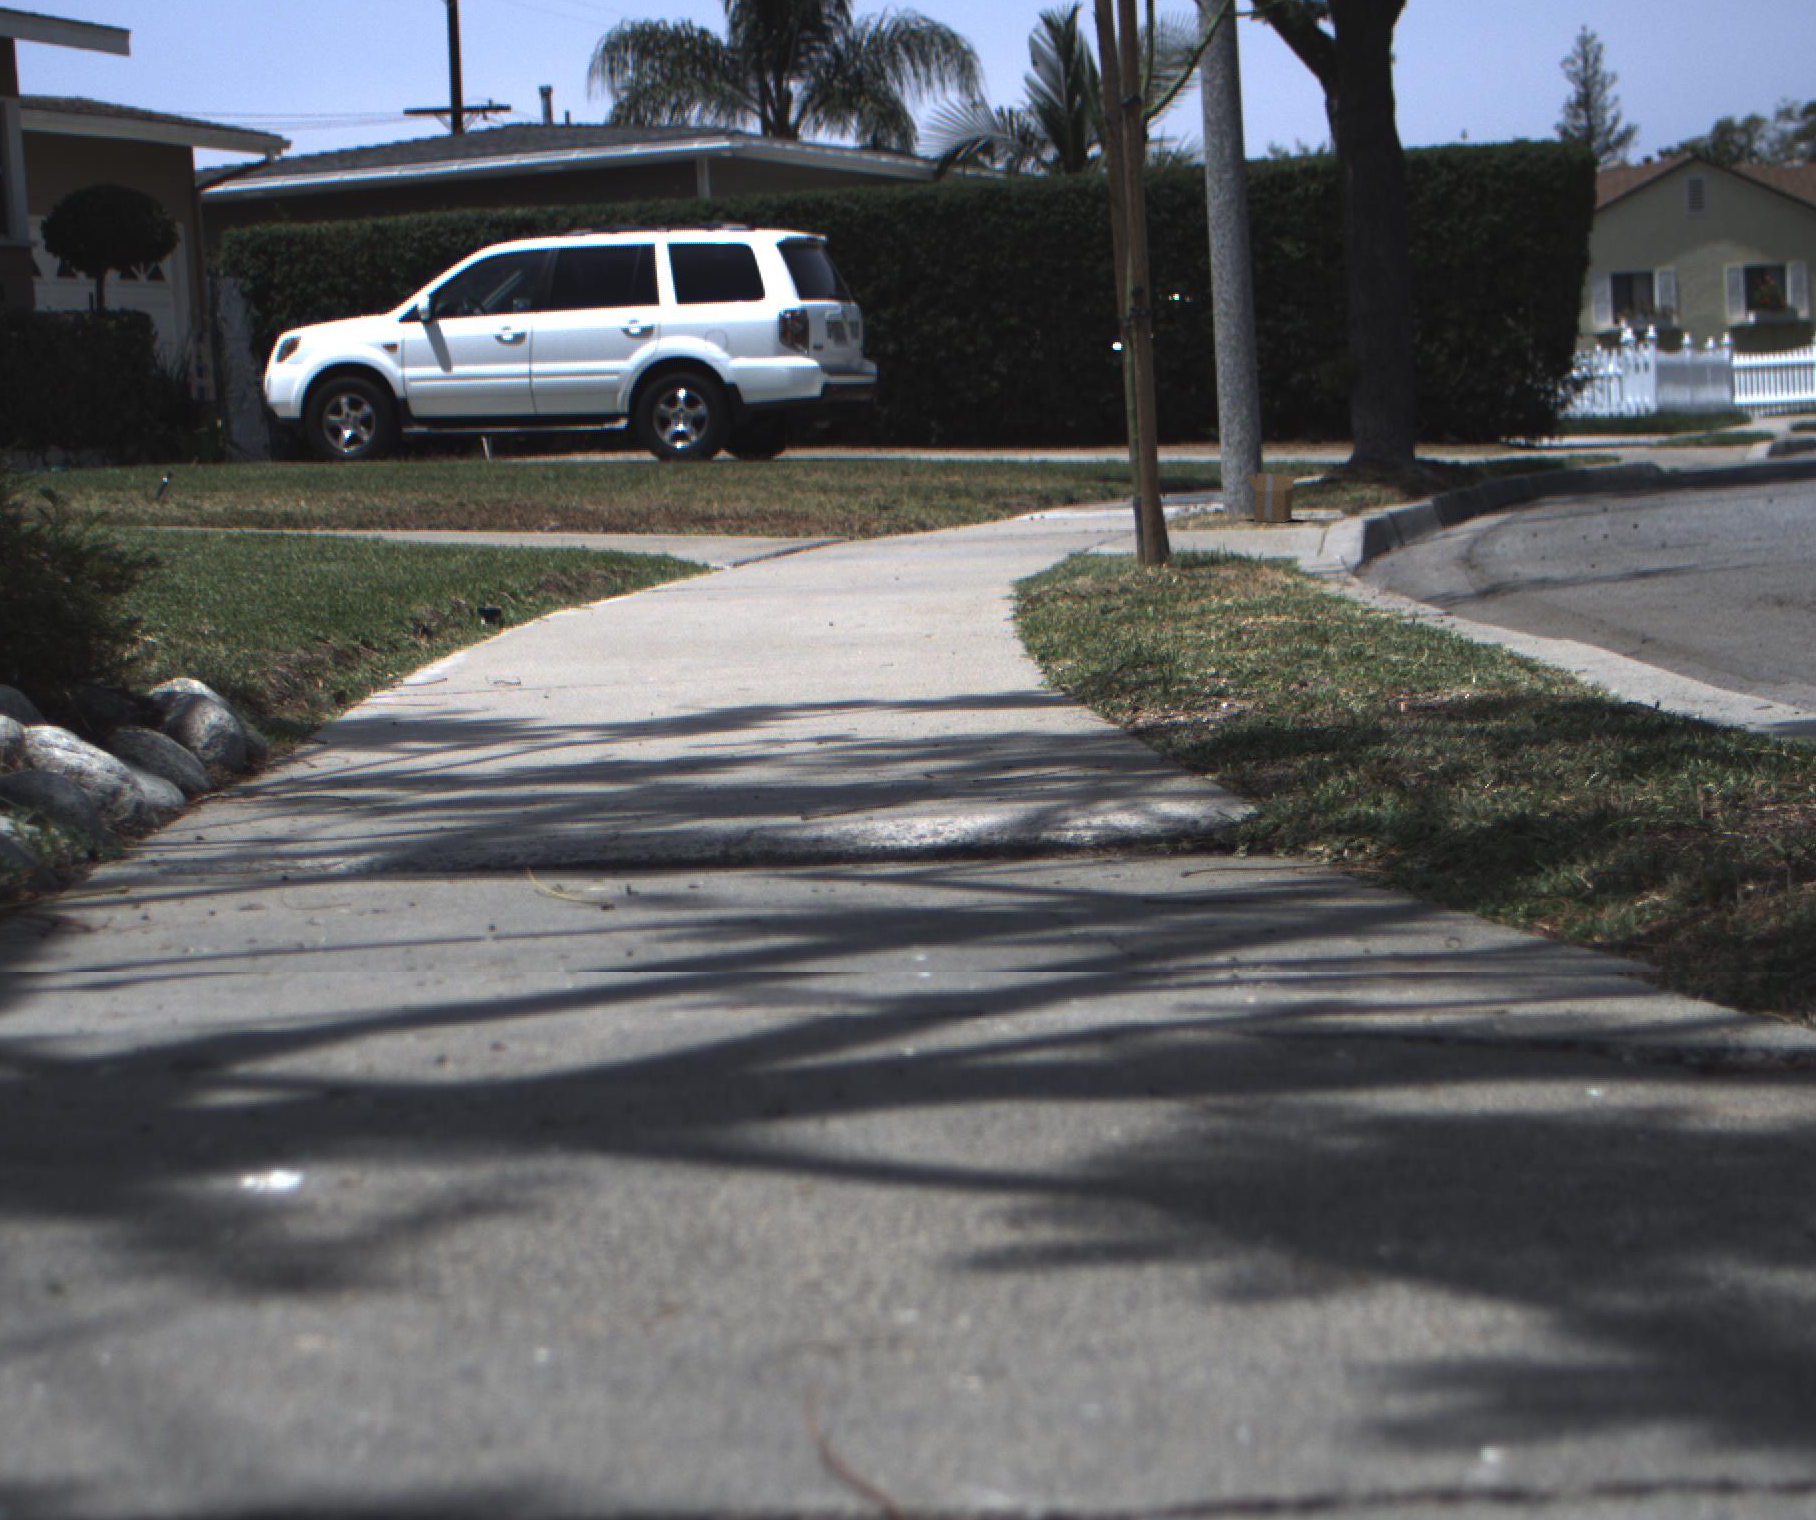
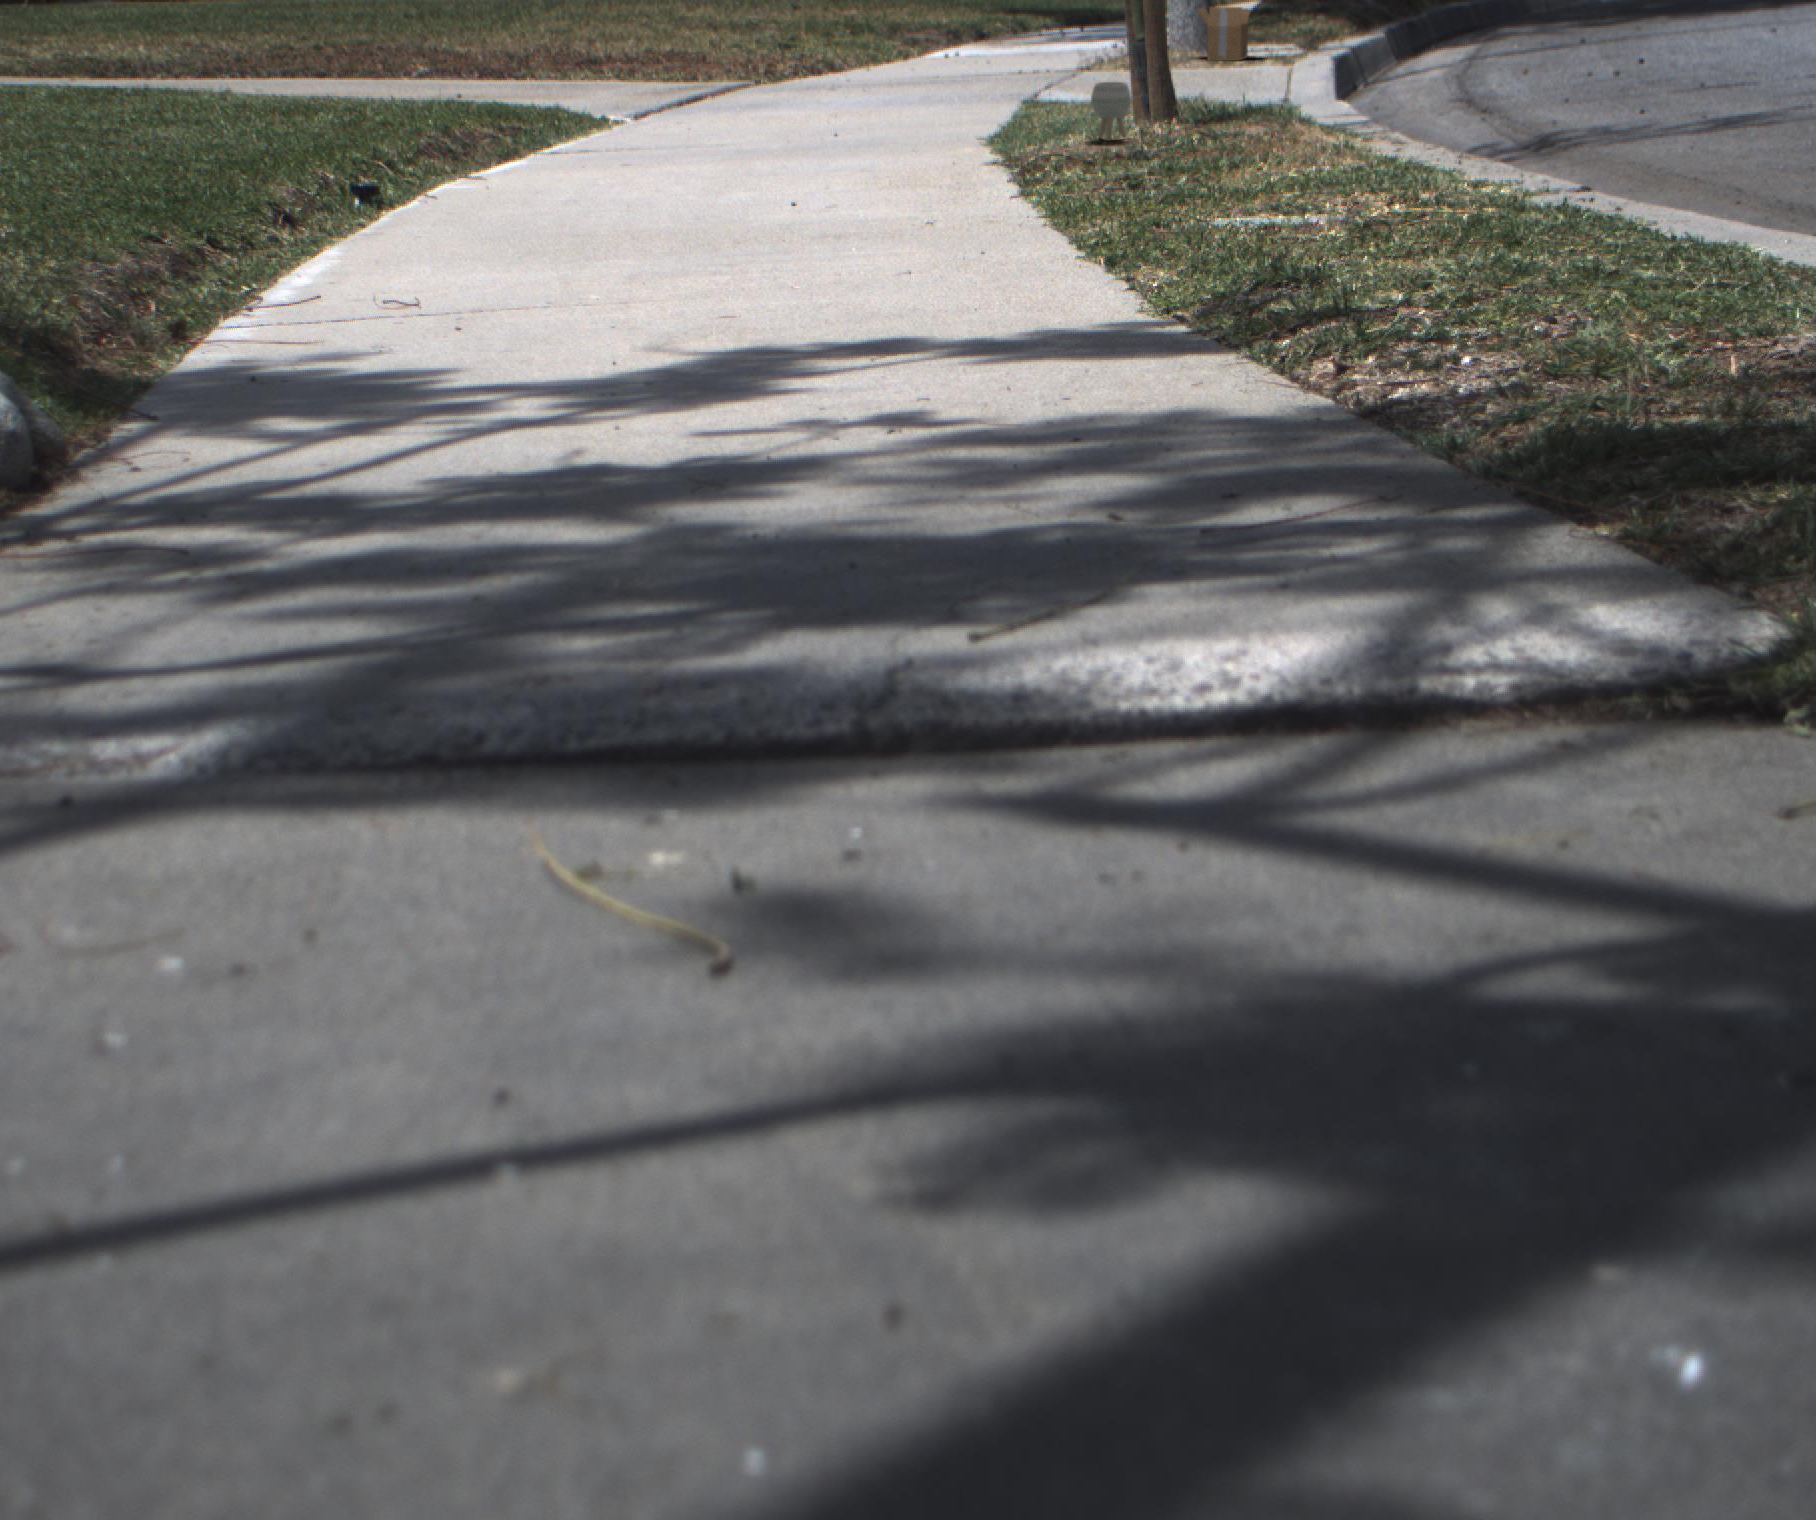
planter: none [1116,533,1150,583] -> present [1091,82,1131,140]

